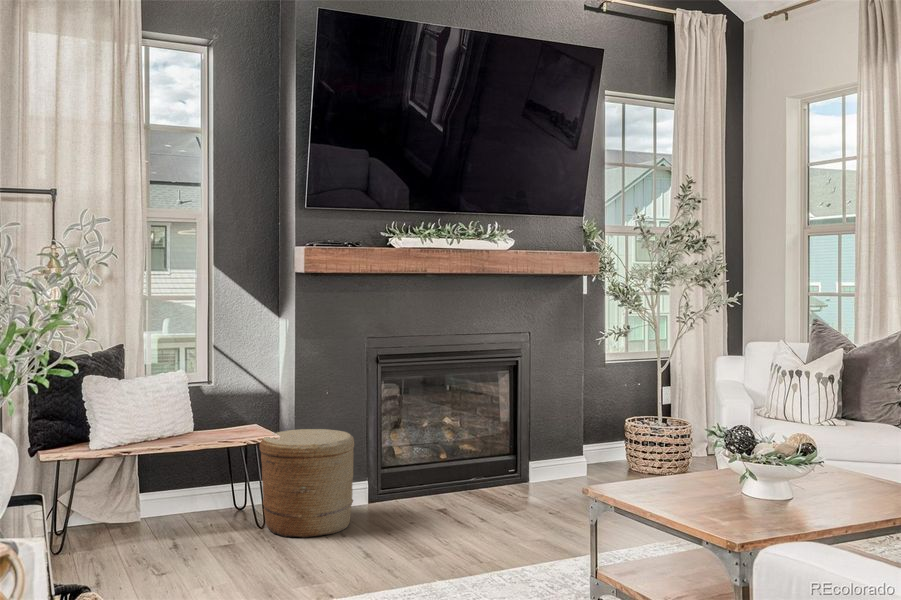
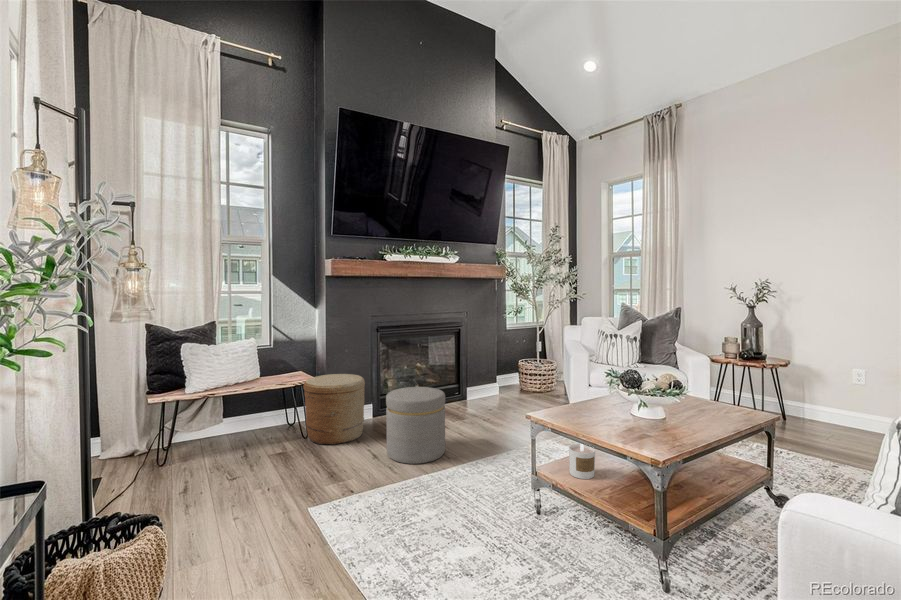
ottoman: none [384,451,477,567] -> present [386,387,445,464]
candle: none [646,533,685,586] -> present [569,444,595,479]

